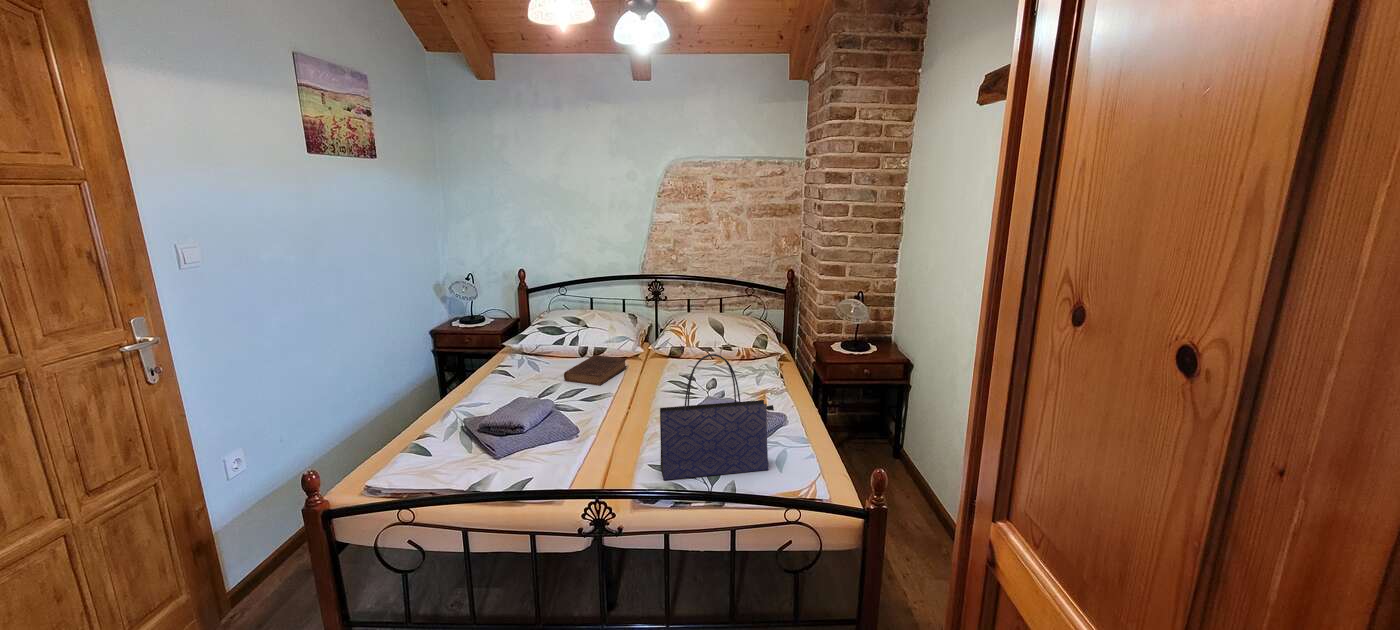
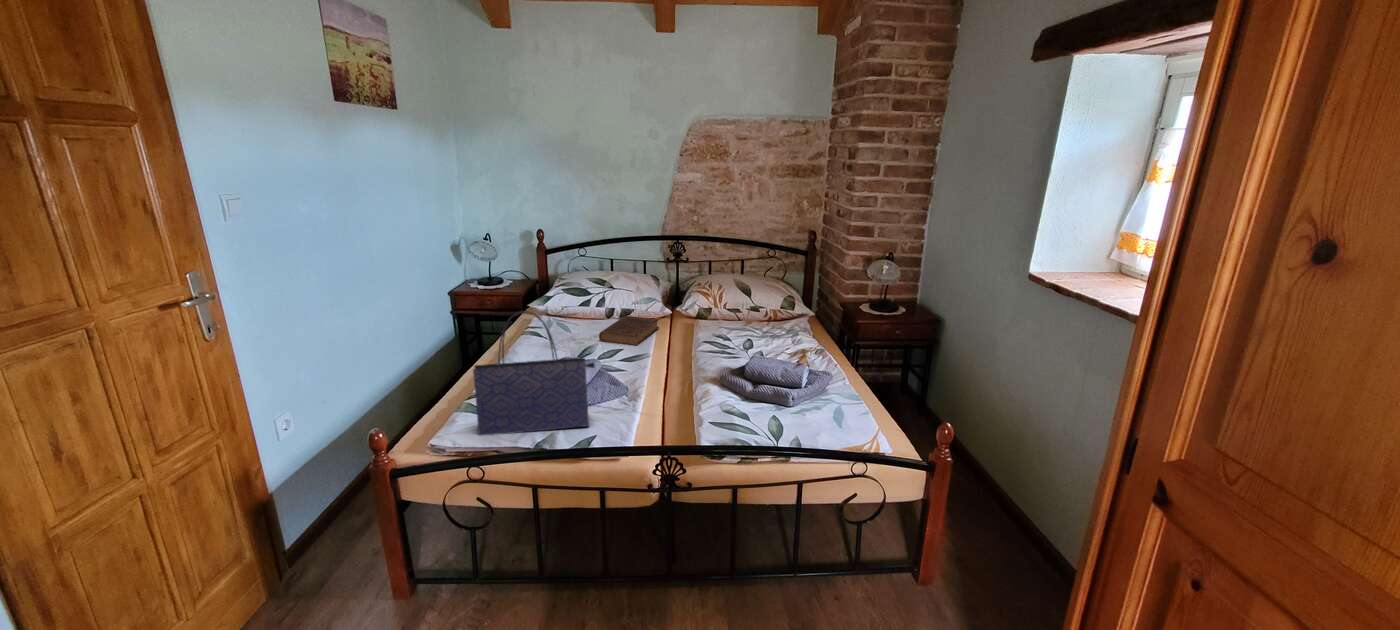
tote bag: present [660,354,774,480] -> present [473,311,594,435]

